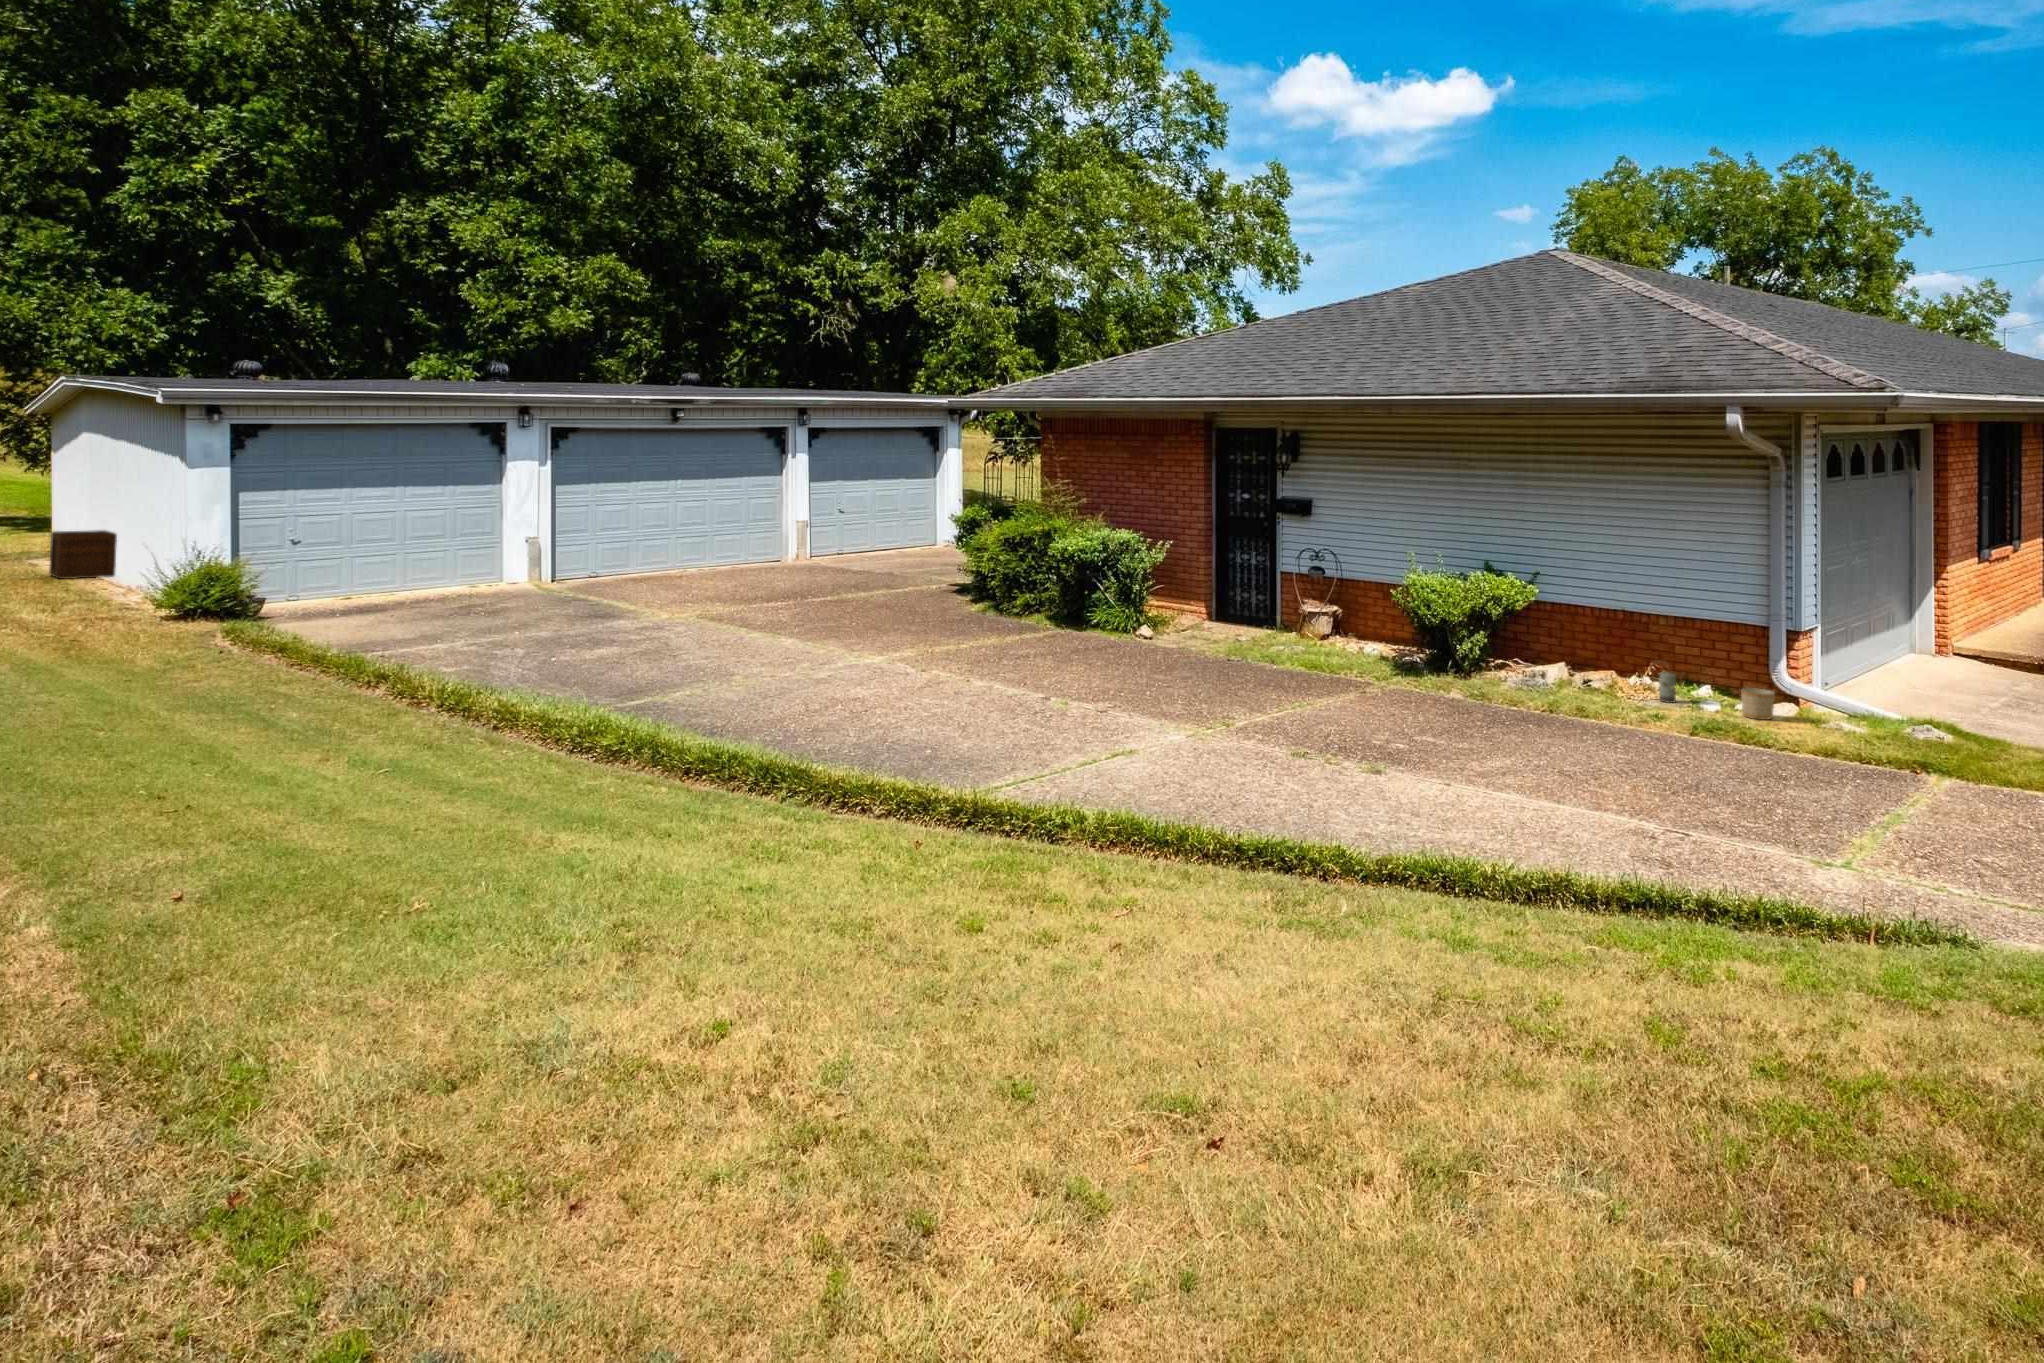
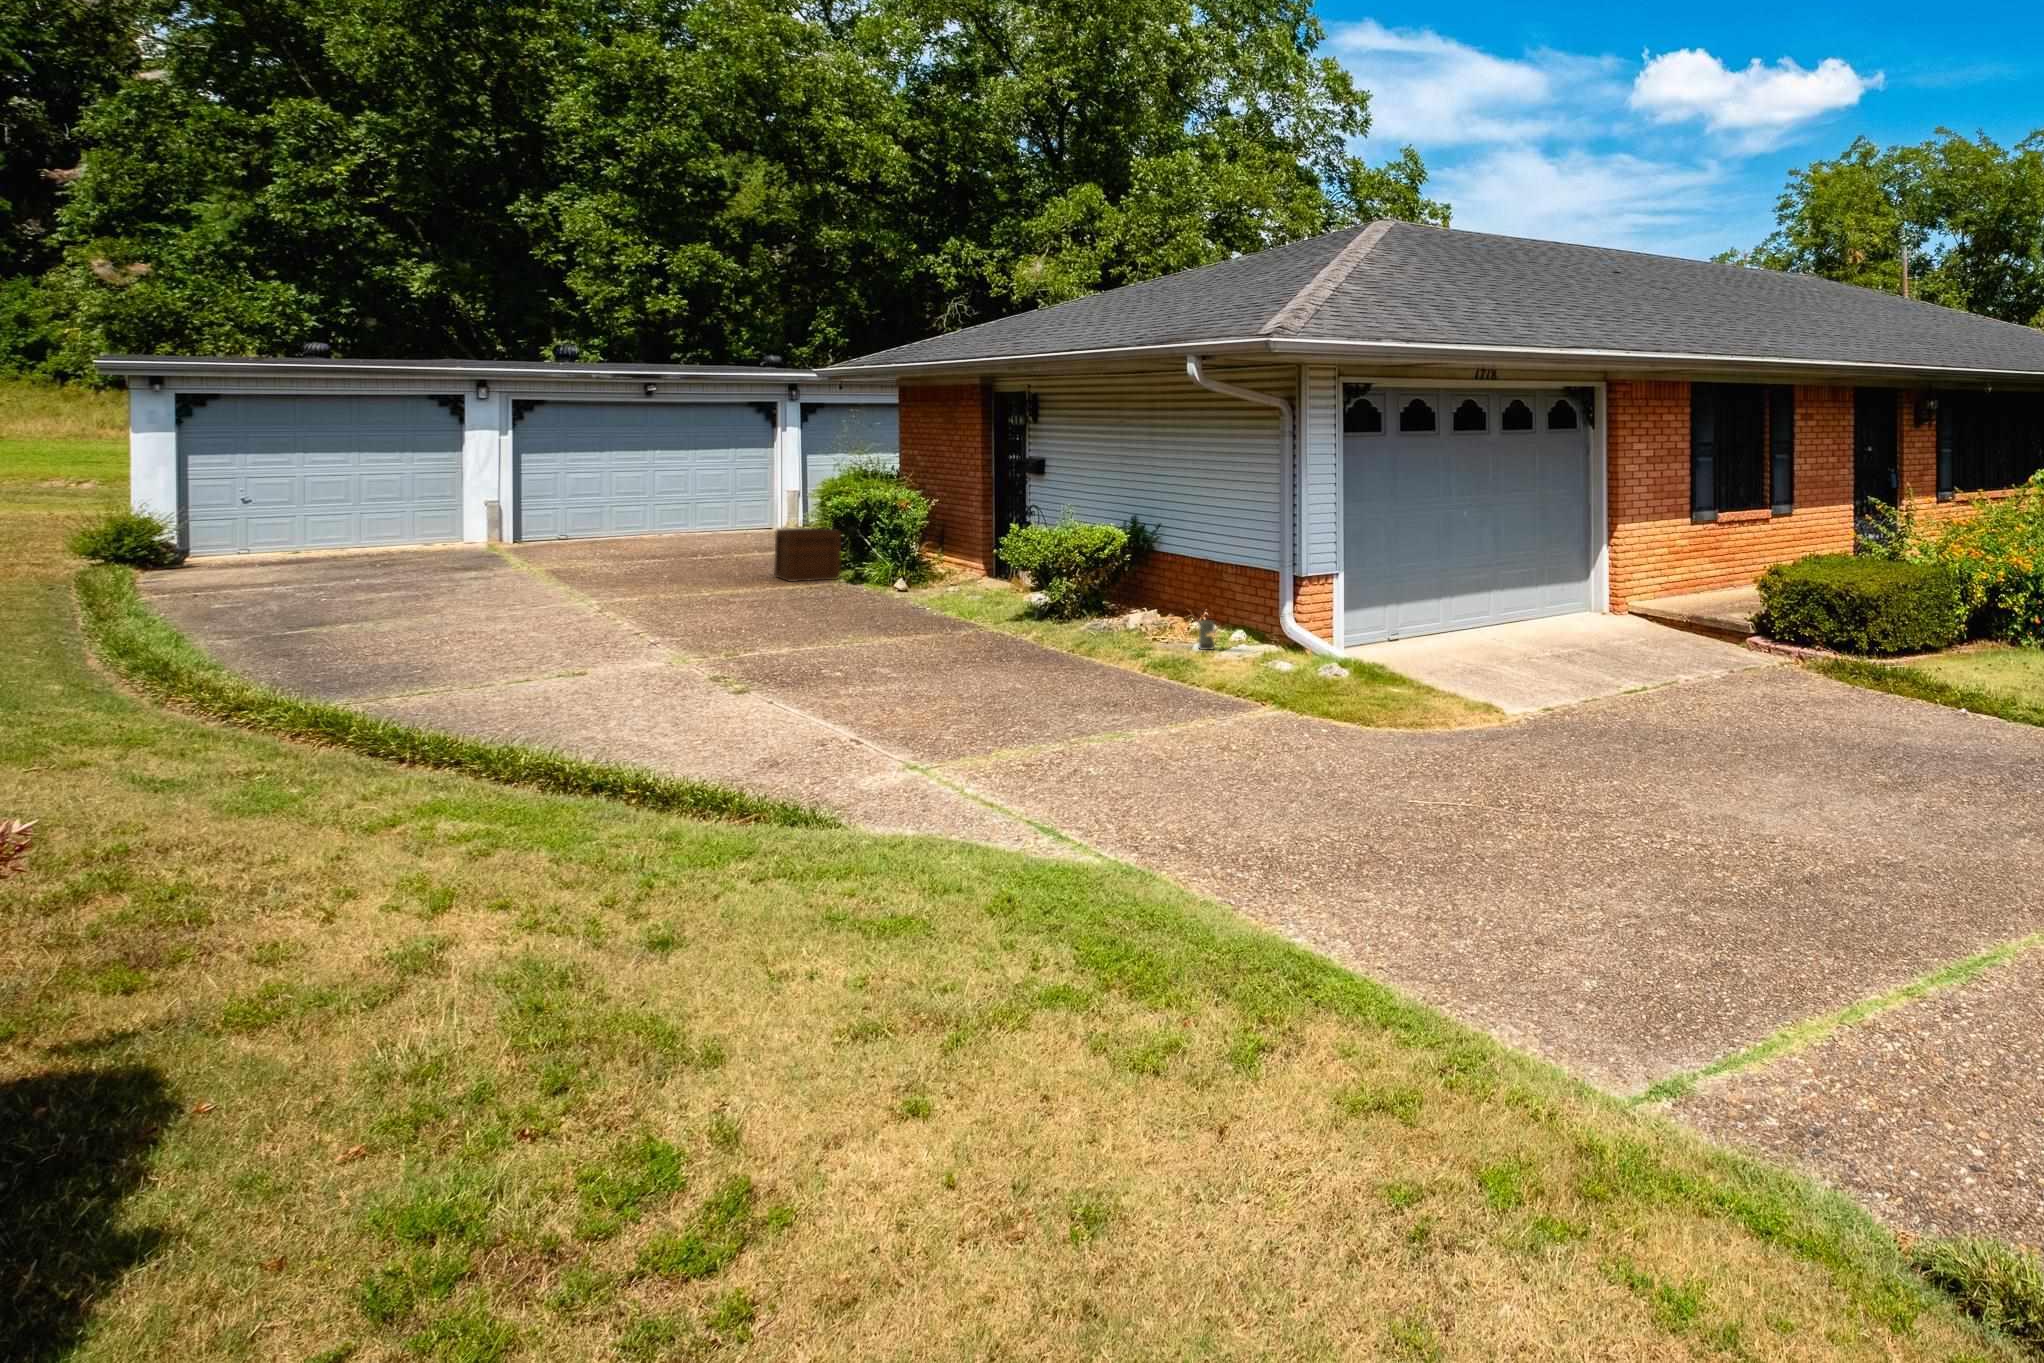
wooden crate: present [49,530,117,579] -> present [774,528,841,581]
planter: present [1741,688,1775,720] -> none [1230,635,1262,665]

